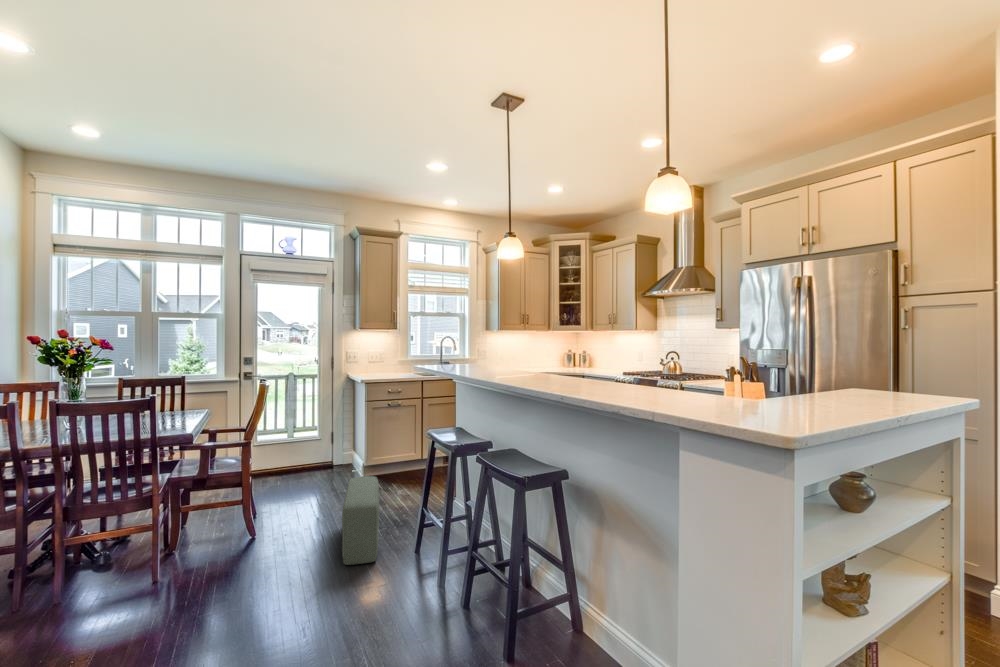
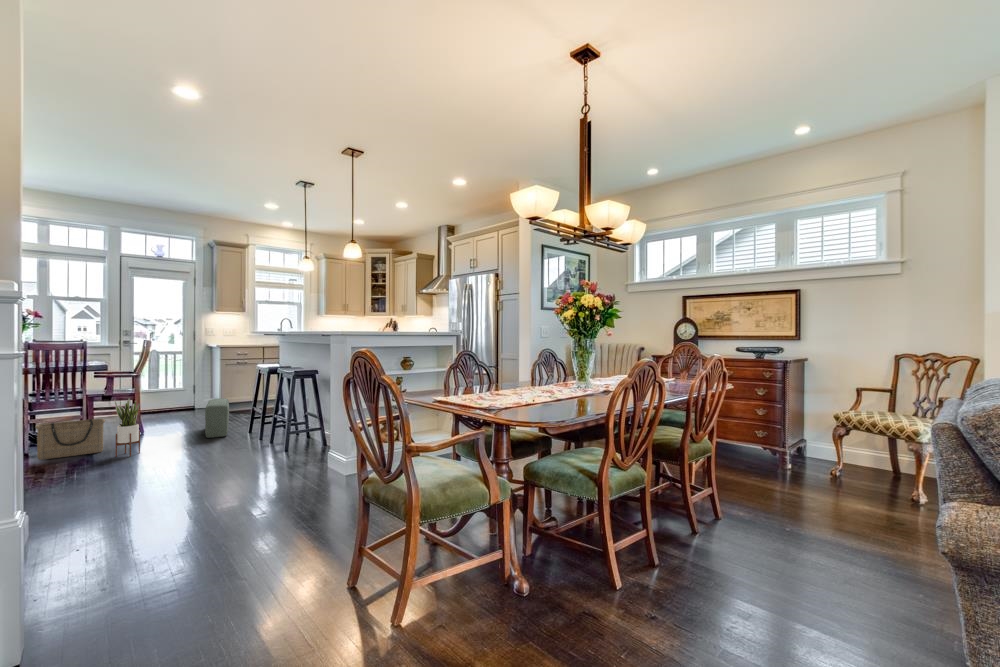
potted plant: none [176,512,227,636] -> present [114,399,140,457]
basket: none [53,535,178,629] -> present [36,419,105,460]

